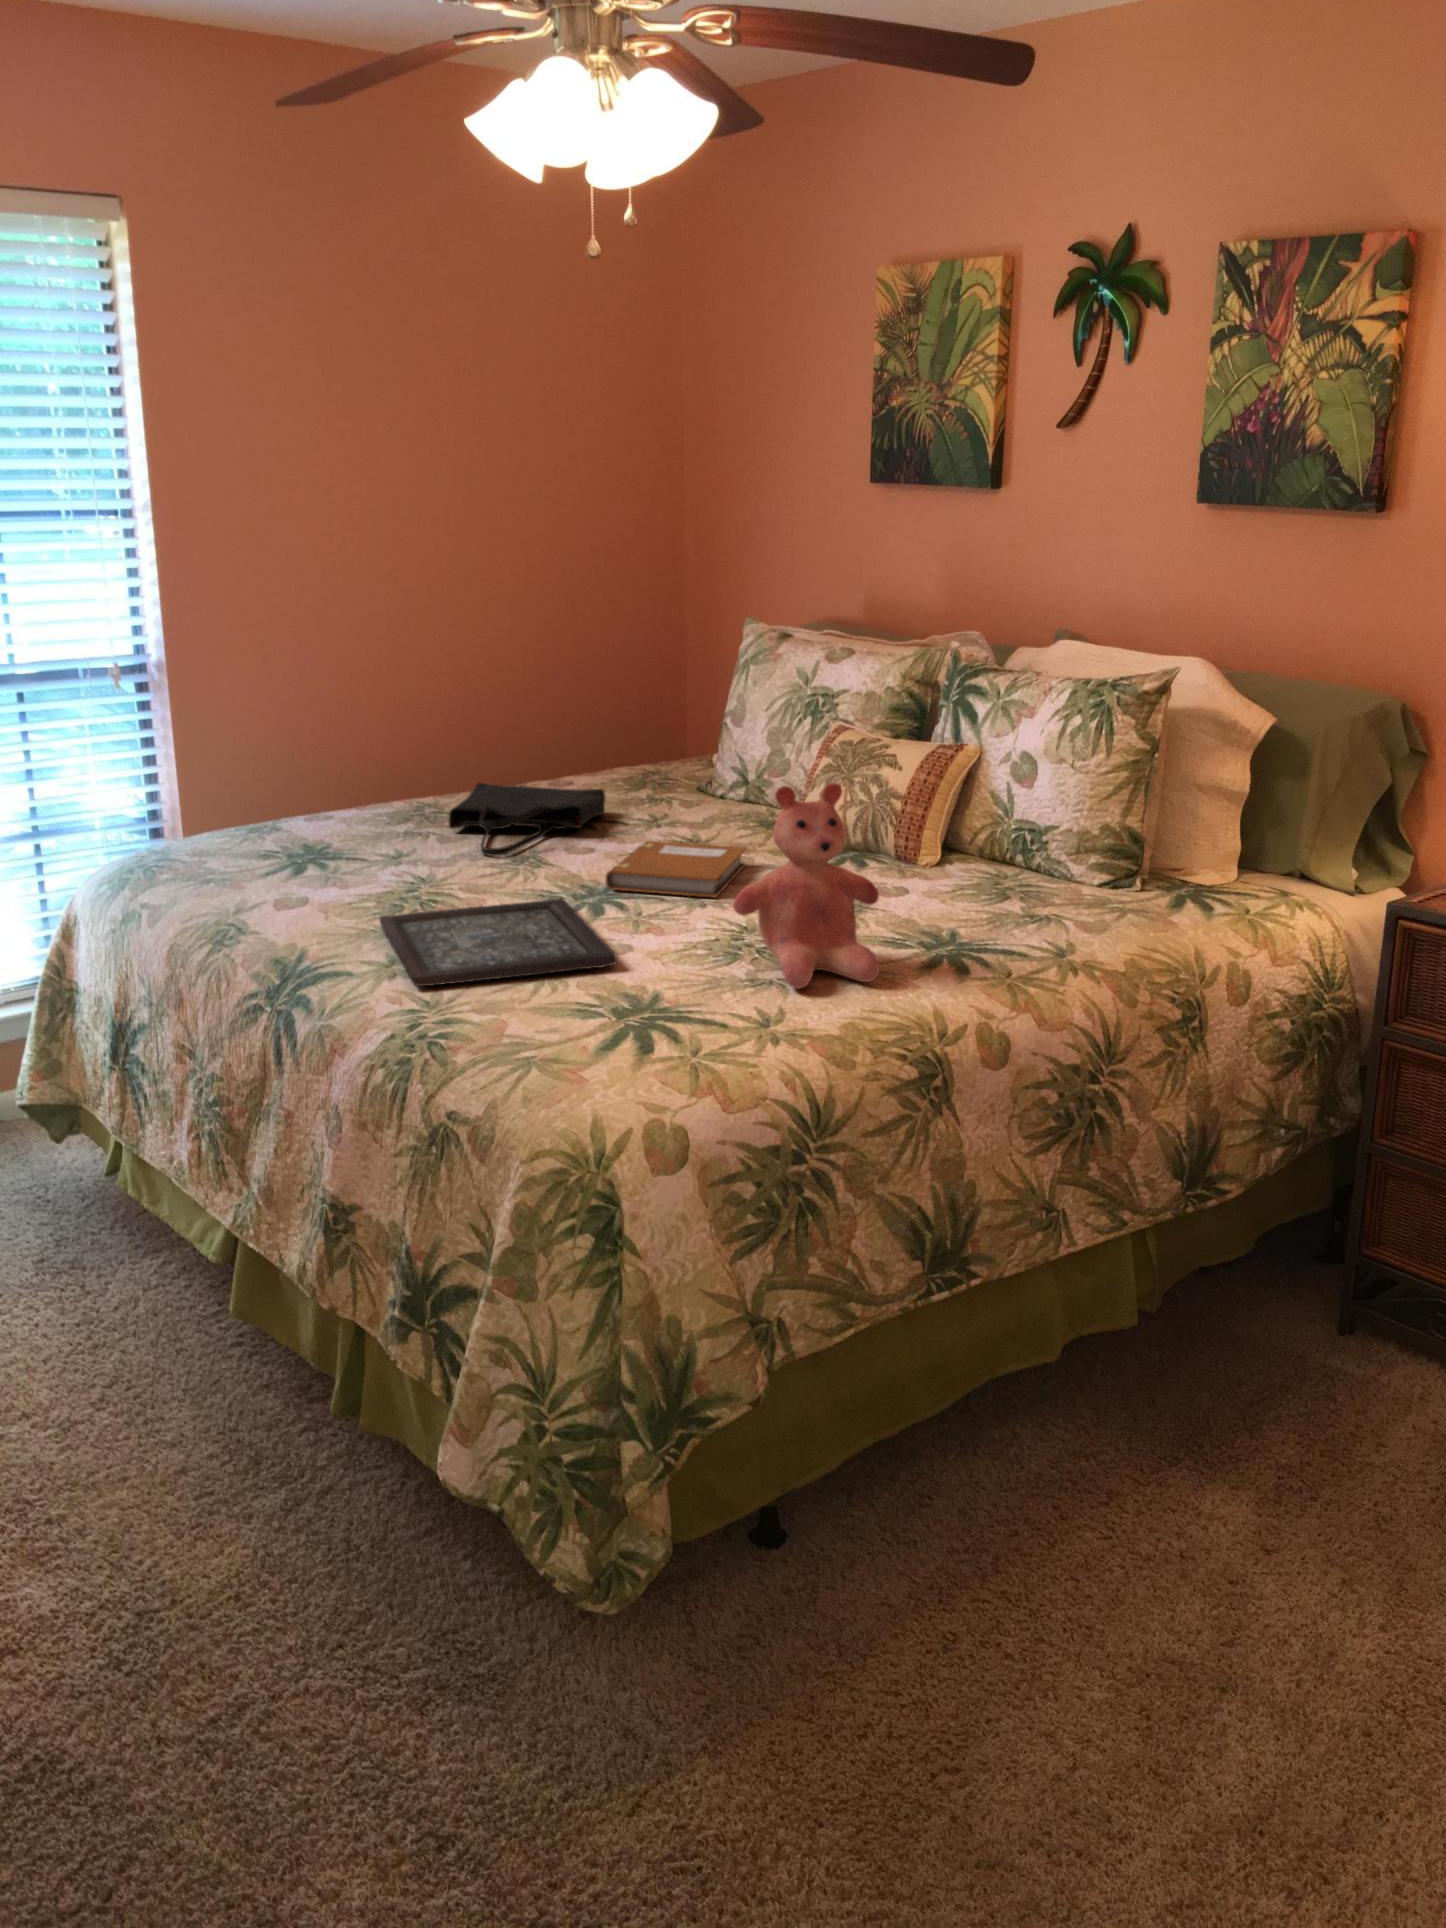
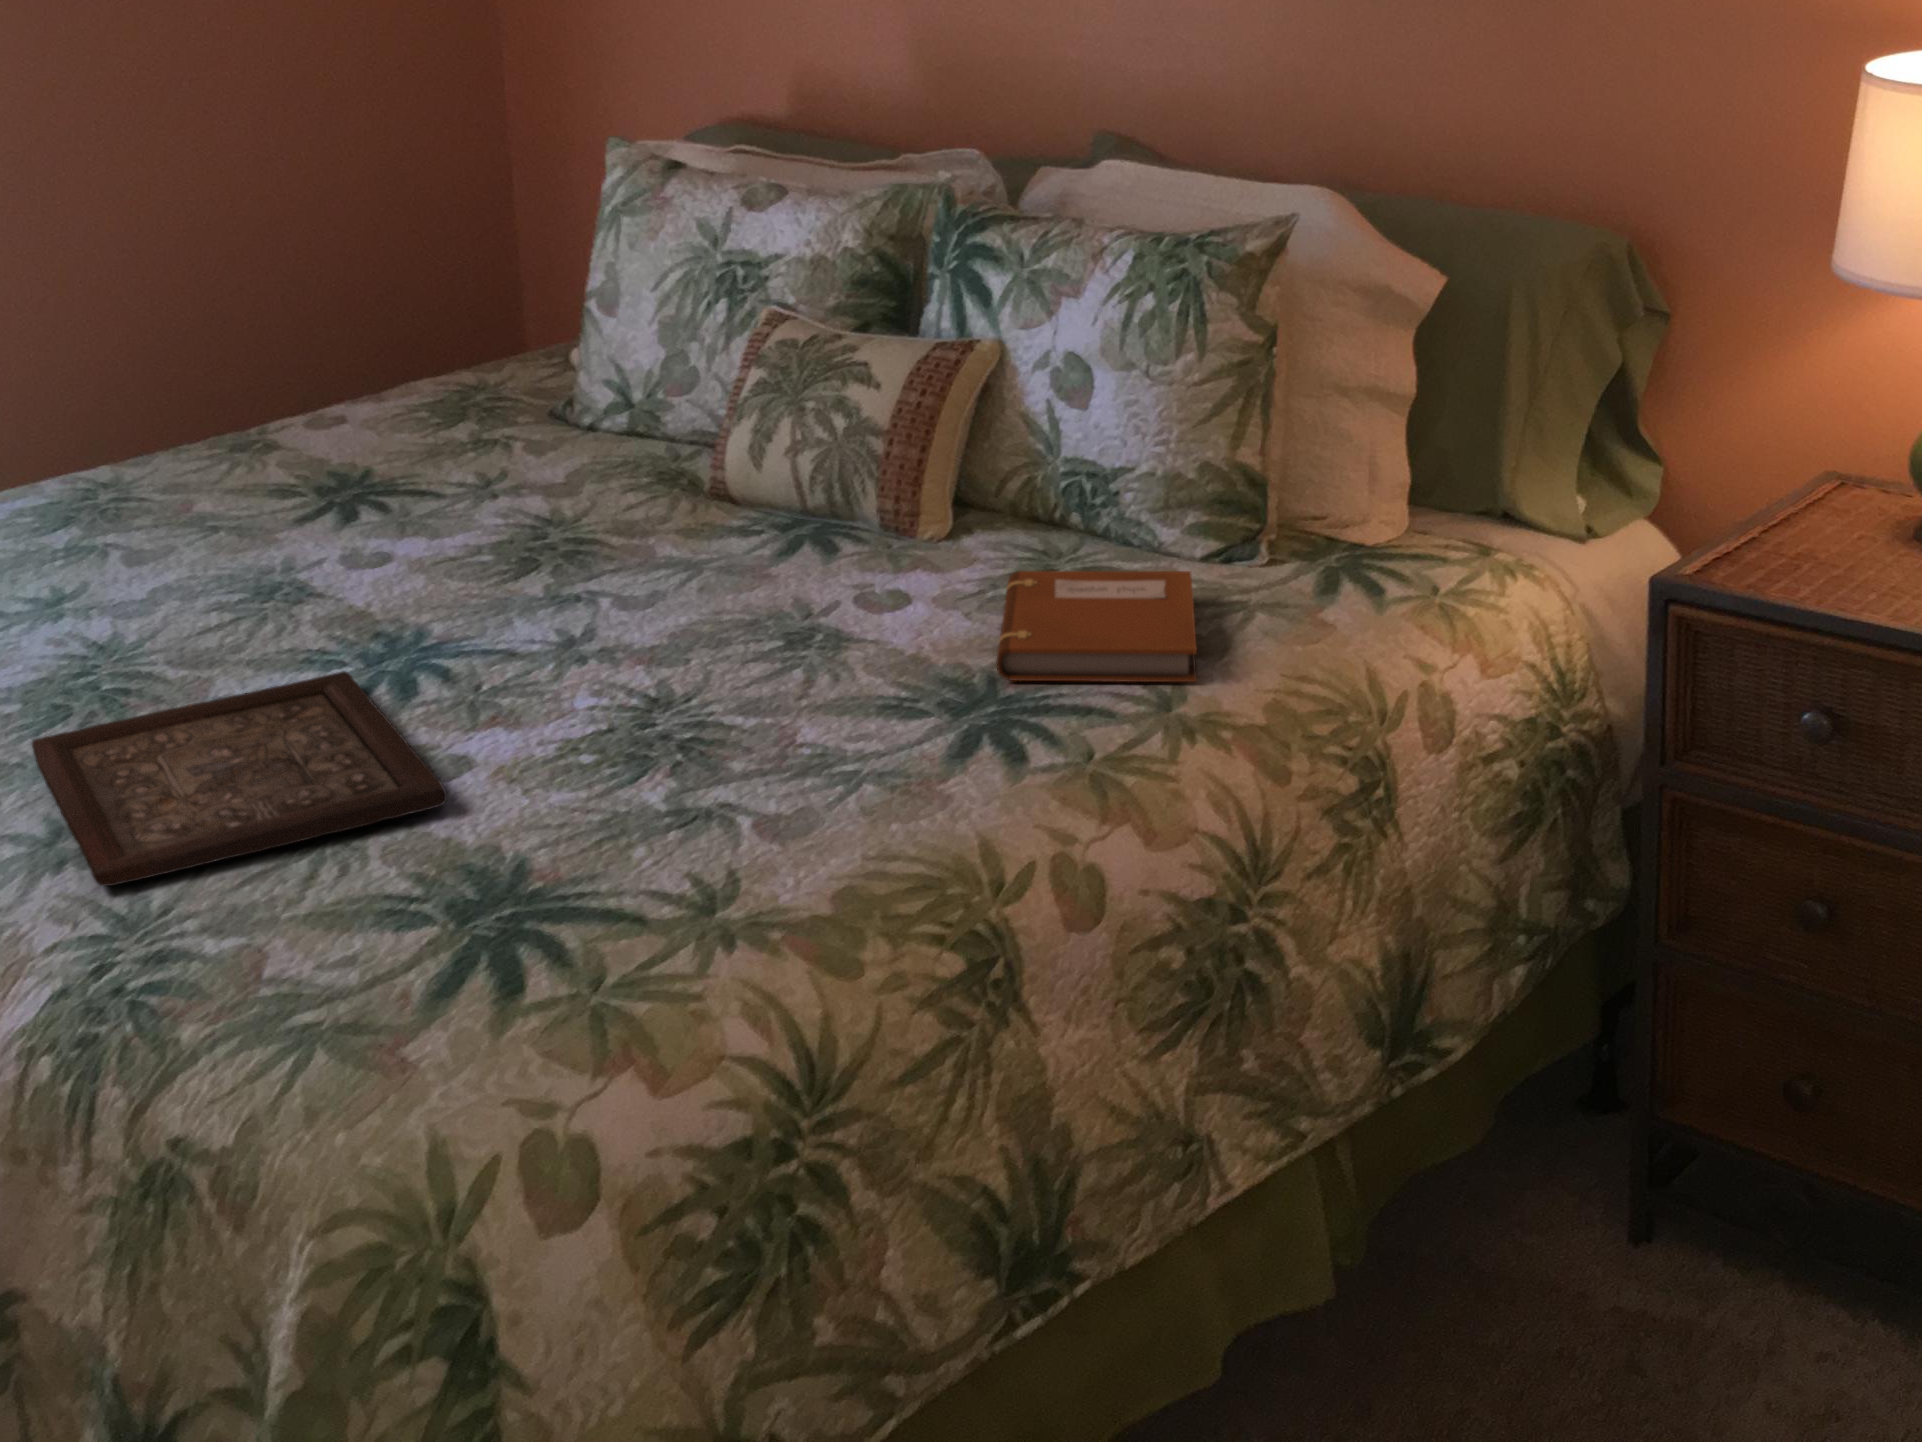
tote bag: present [449,783,605,856] -> none [142,440,403,584]
teddy bear: present [733,783,880,988] -> none [636,476,883,825]
notebook: present [606,841,747,898] -> present [997,571,1197,682]

